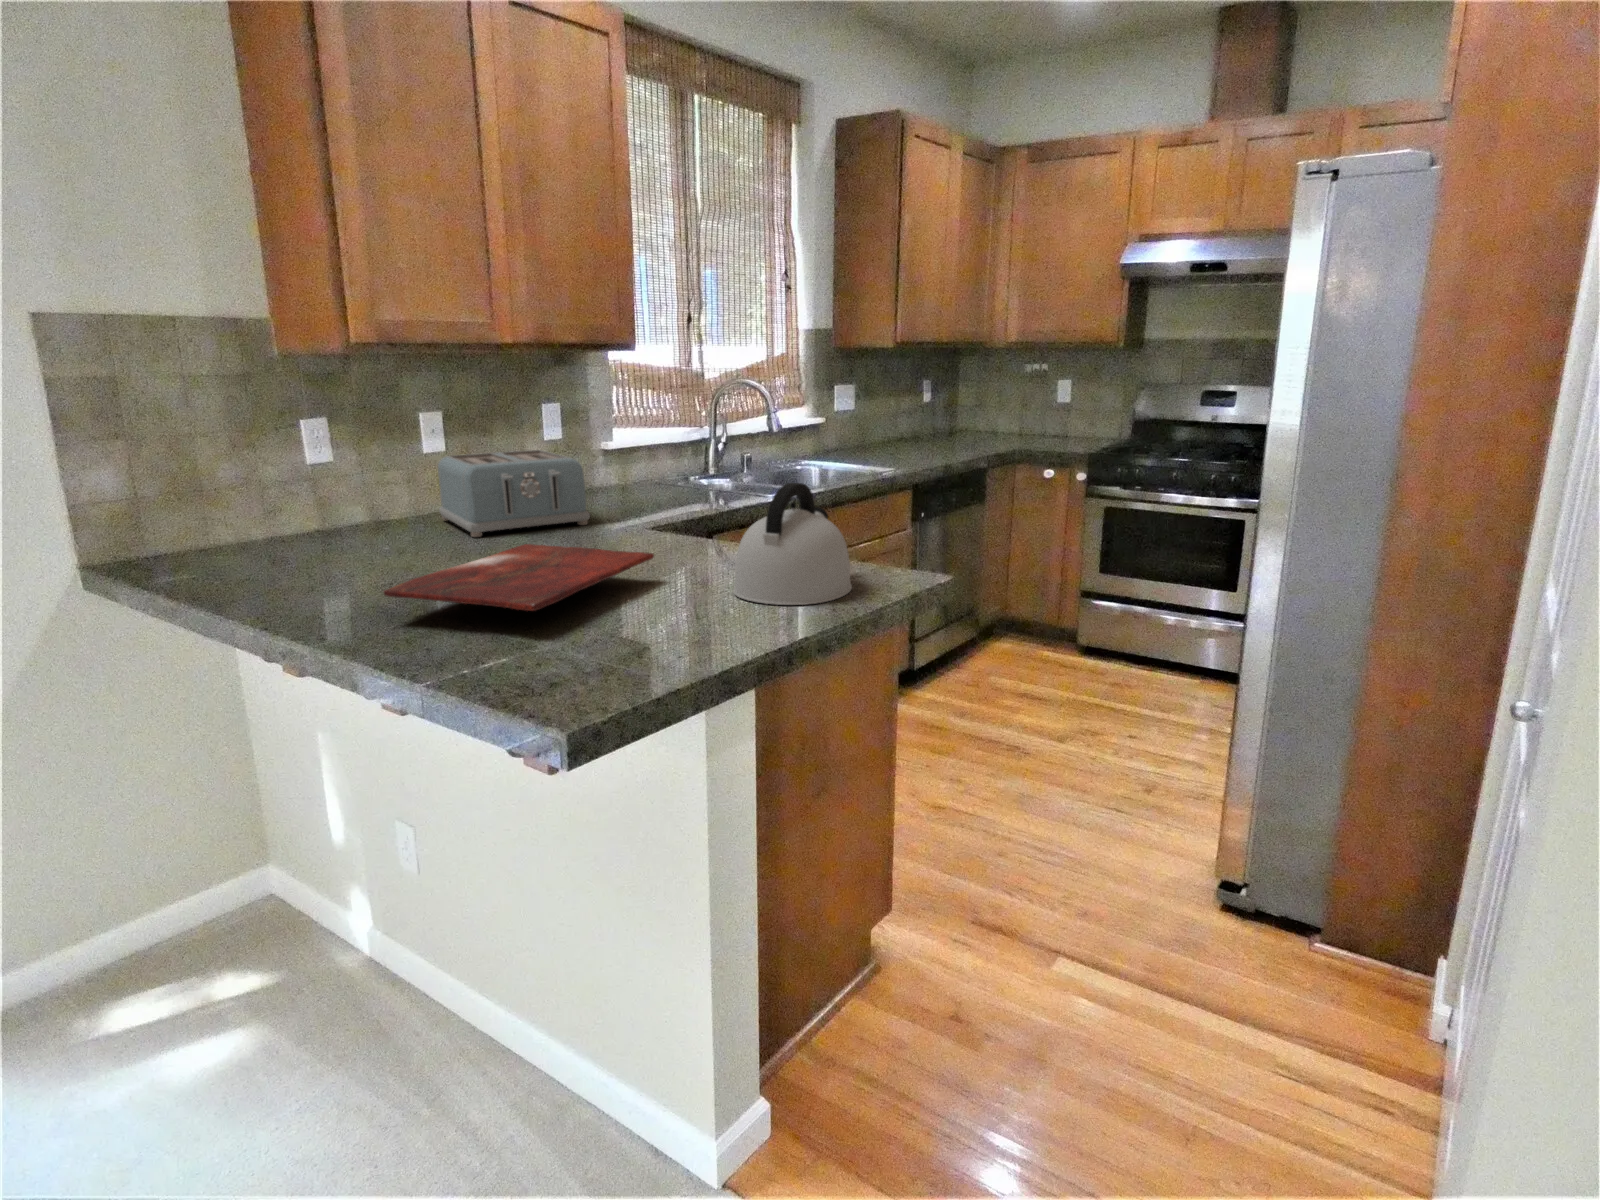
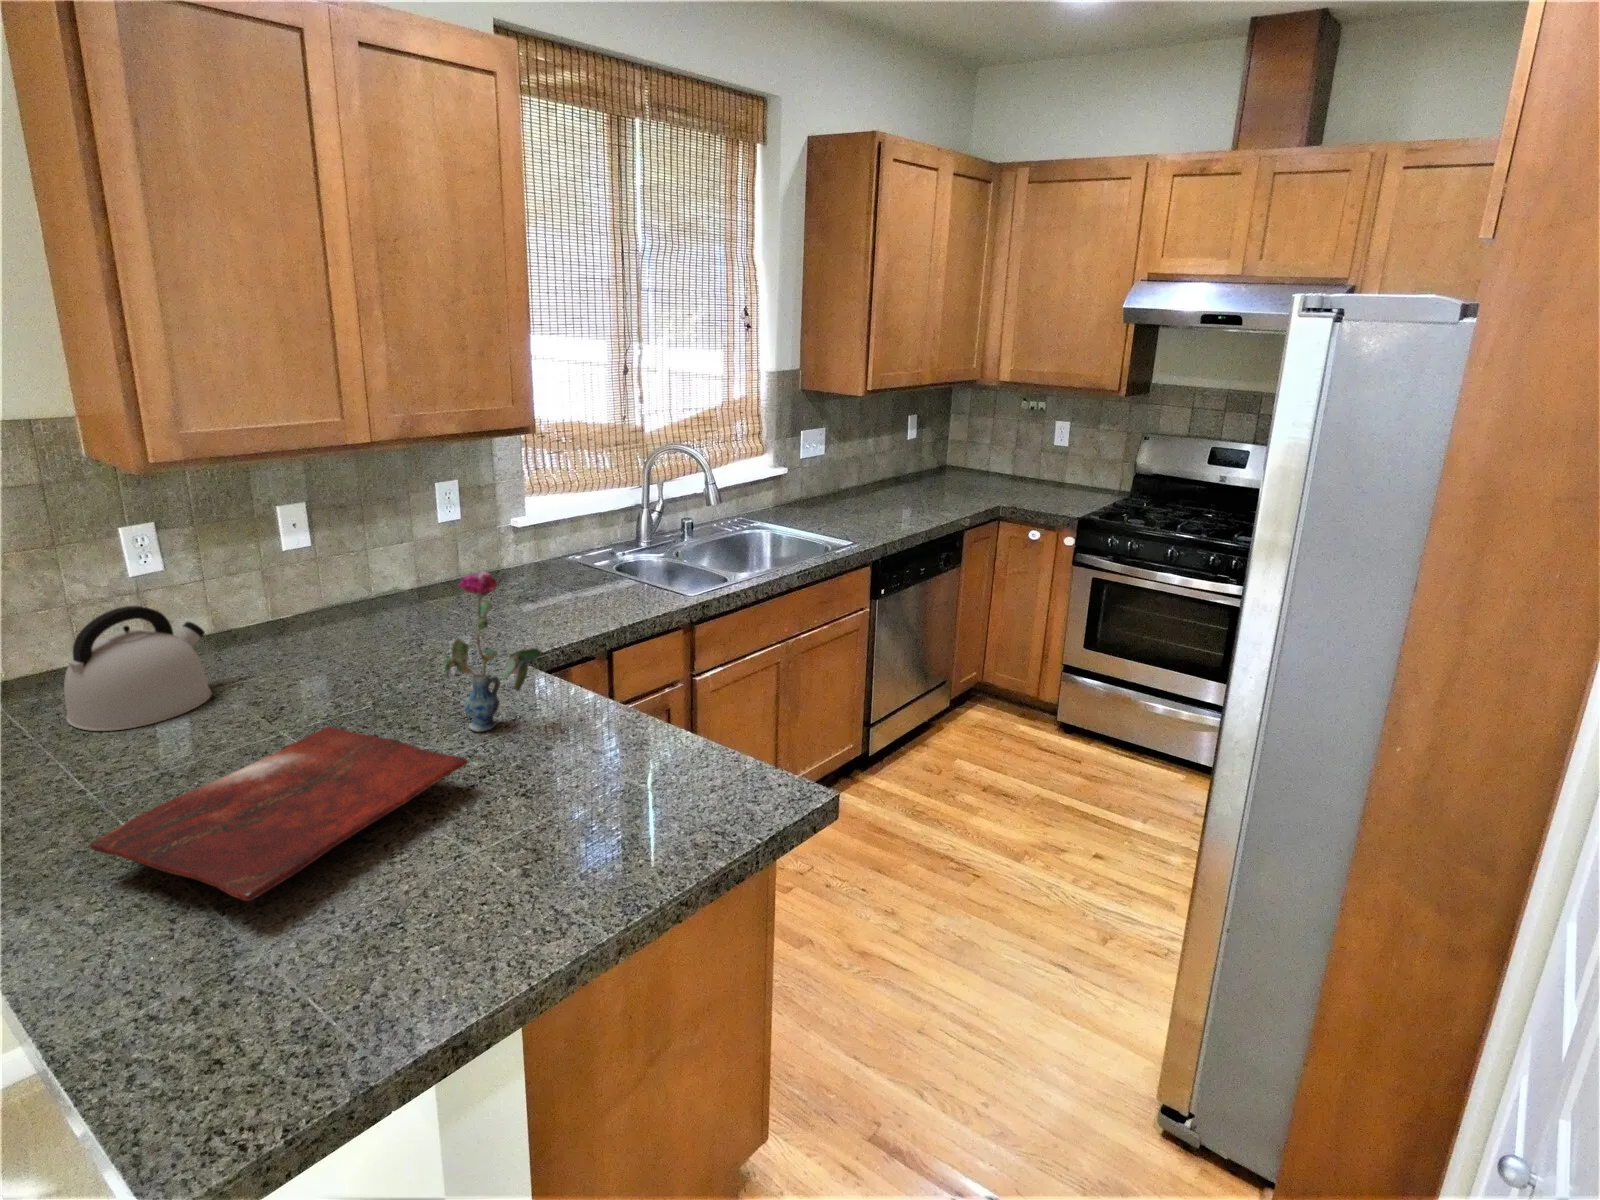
vase: none [612,415,693,558] -> present [444,571,542,732]
toaster: present [438,450,590,537] -> none [292,547,460,670]
kettle: present [733,483,852,605] -> present [64,606,211,731]

